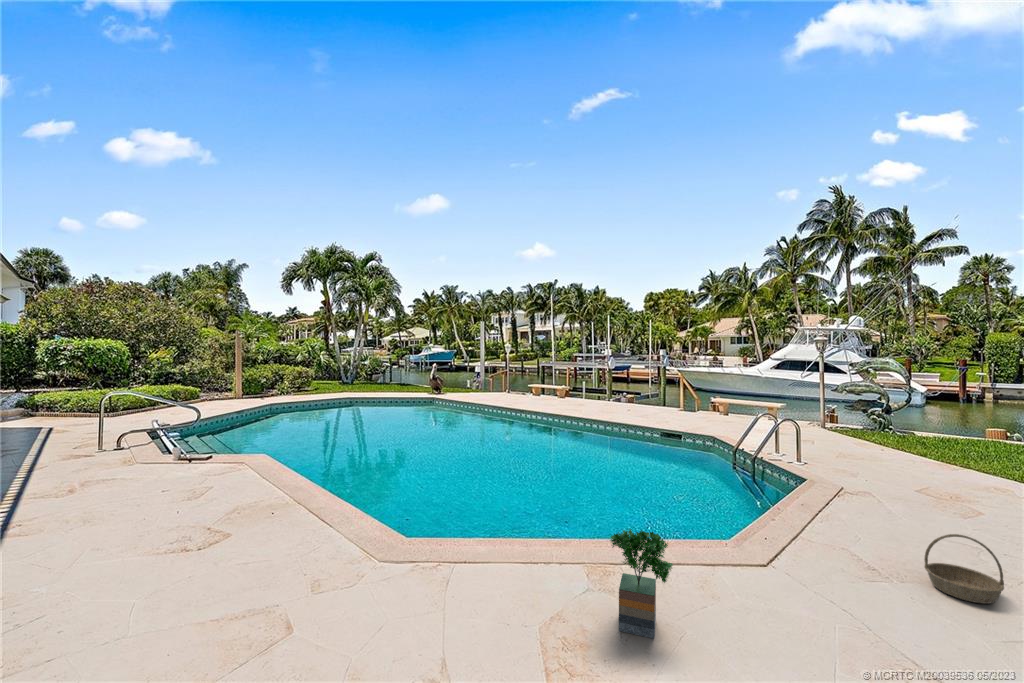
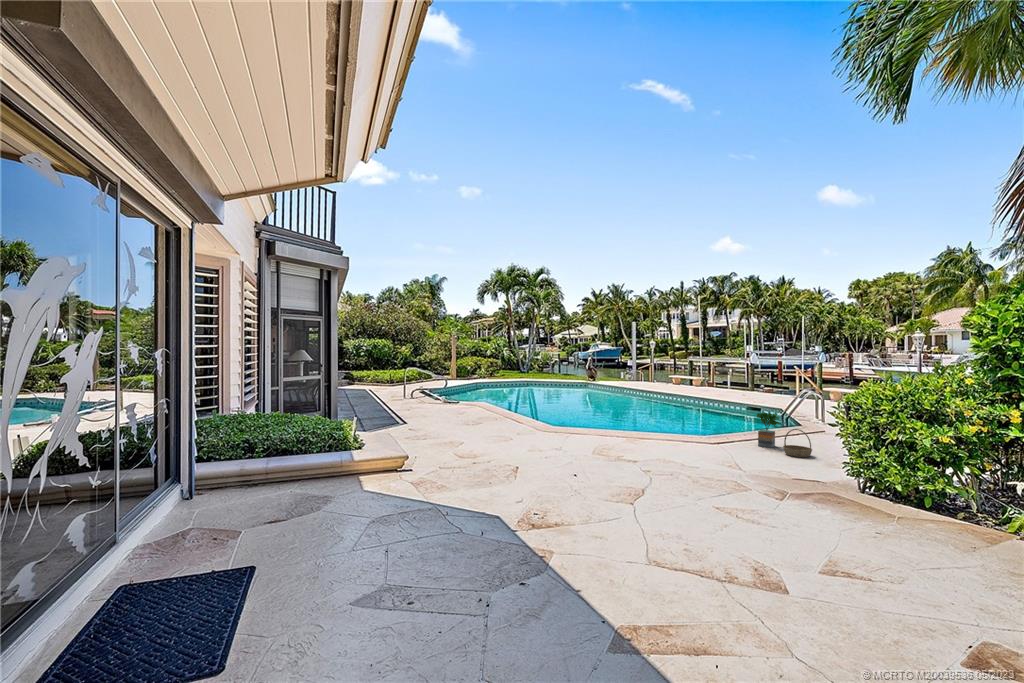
potted tree: present [610,529,673,639] -> present [756,412,779,448]

